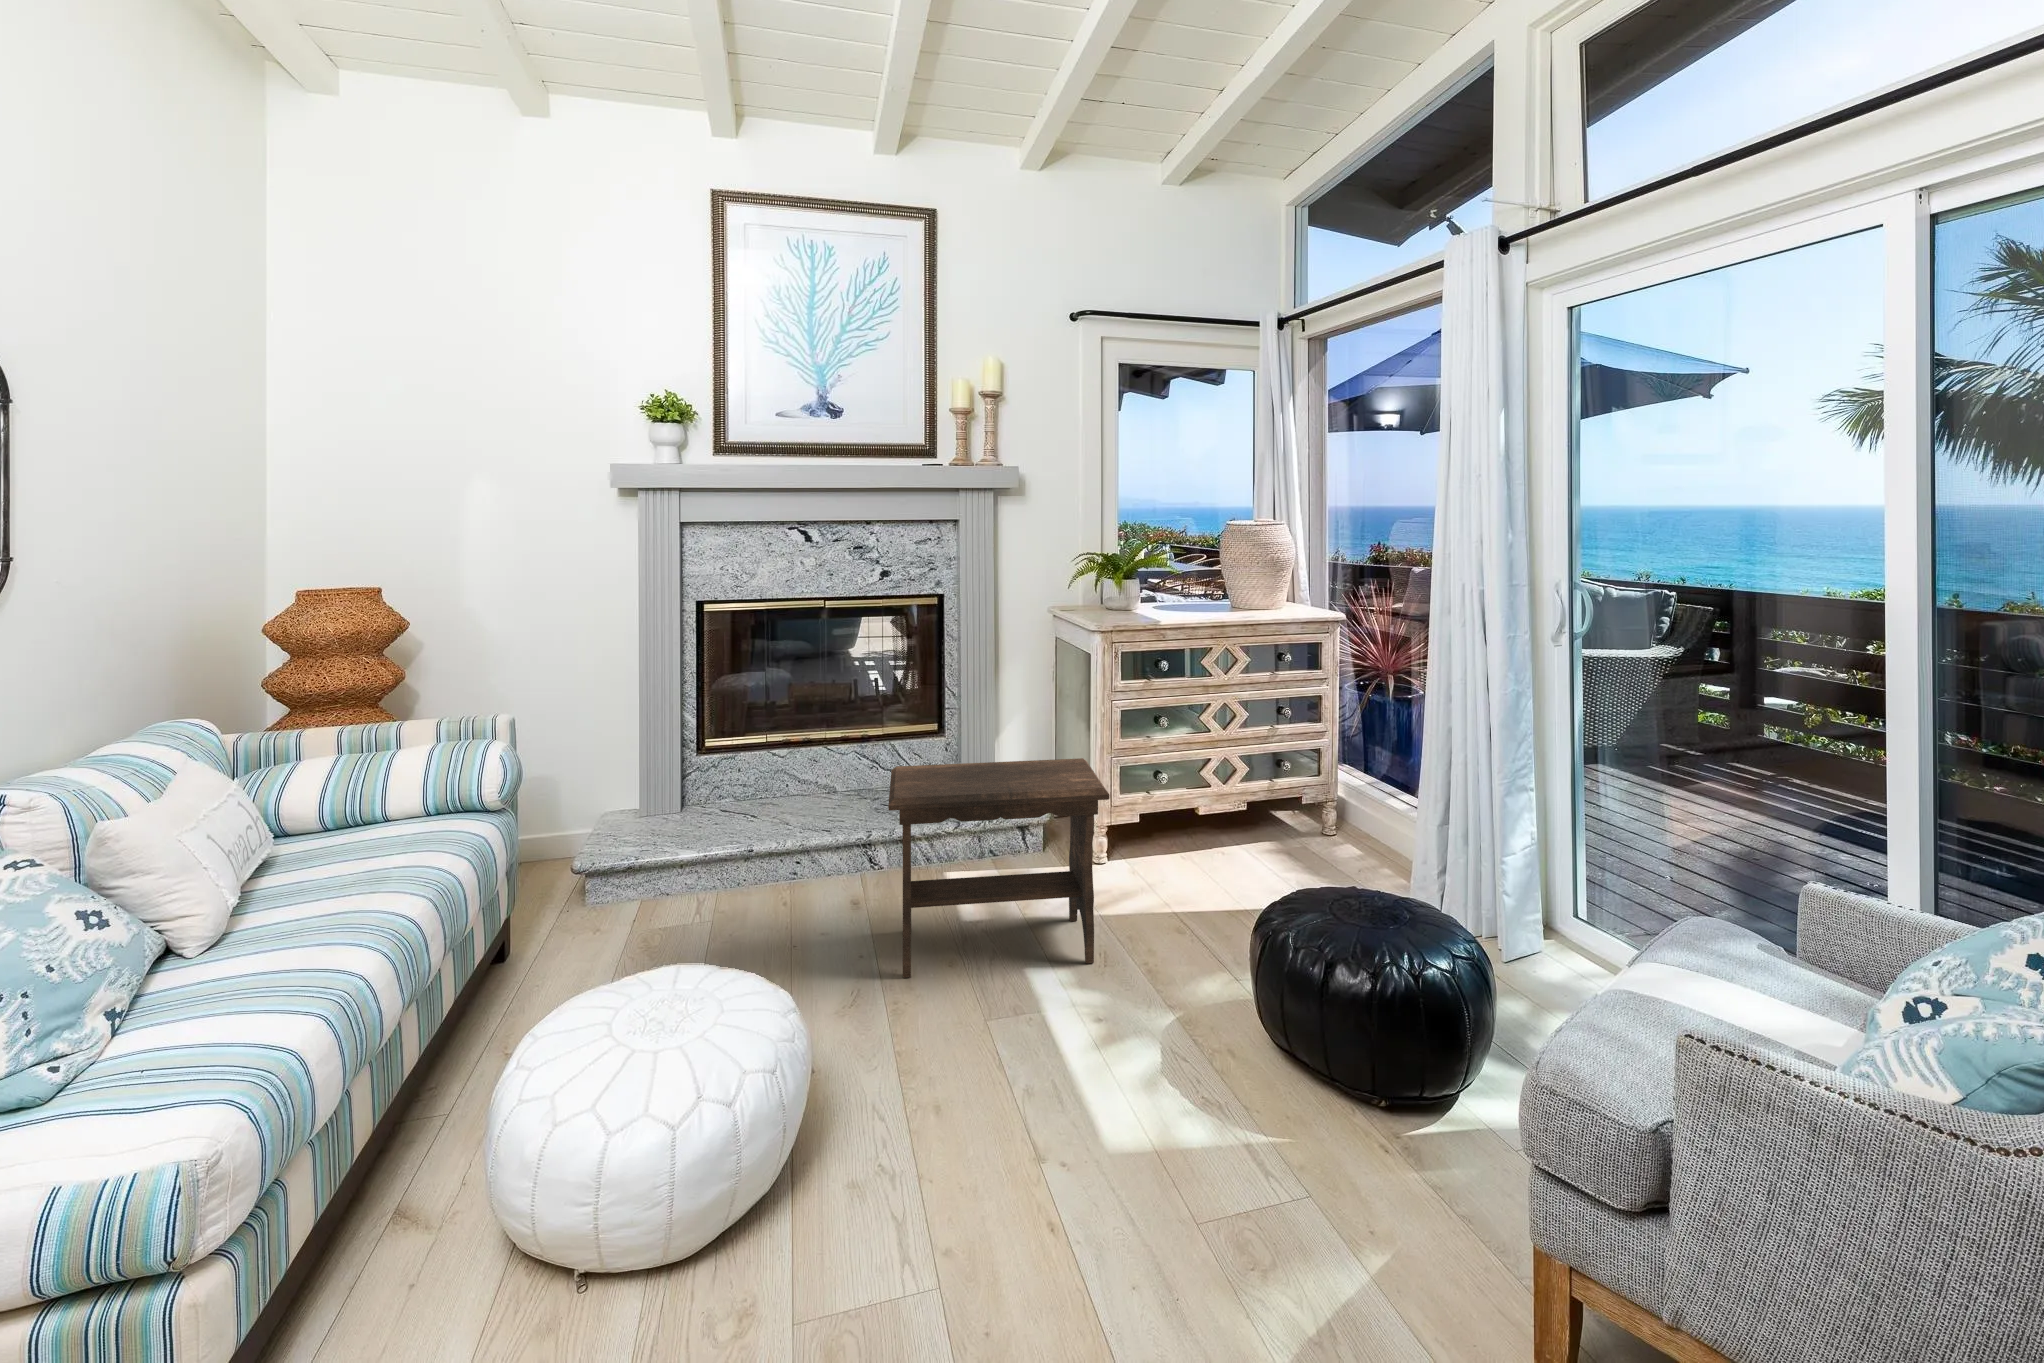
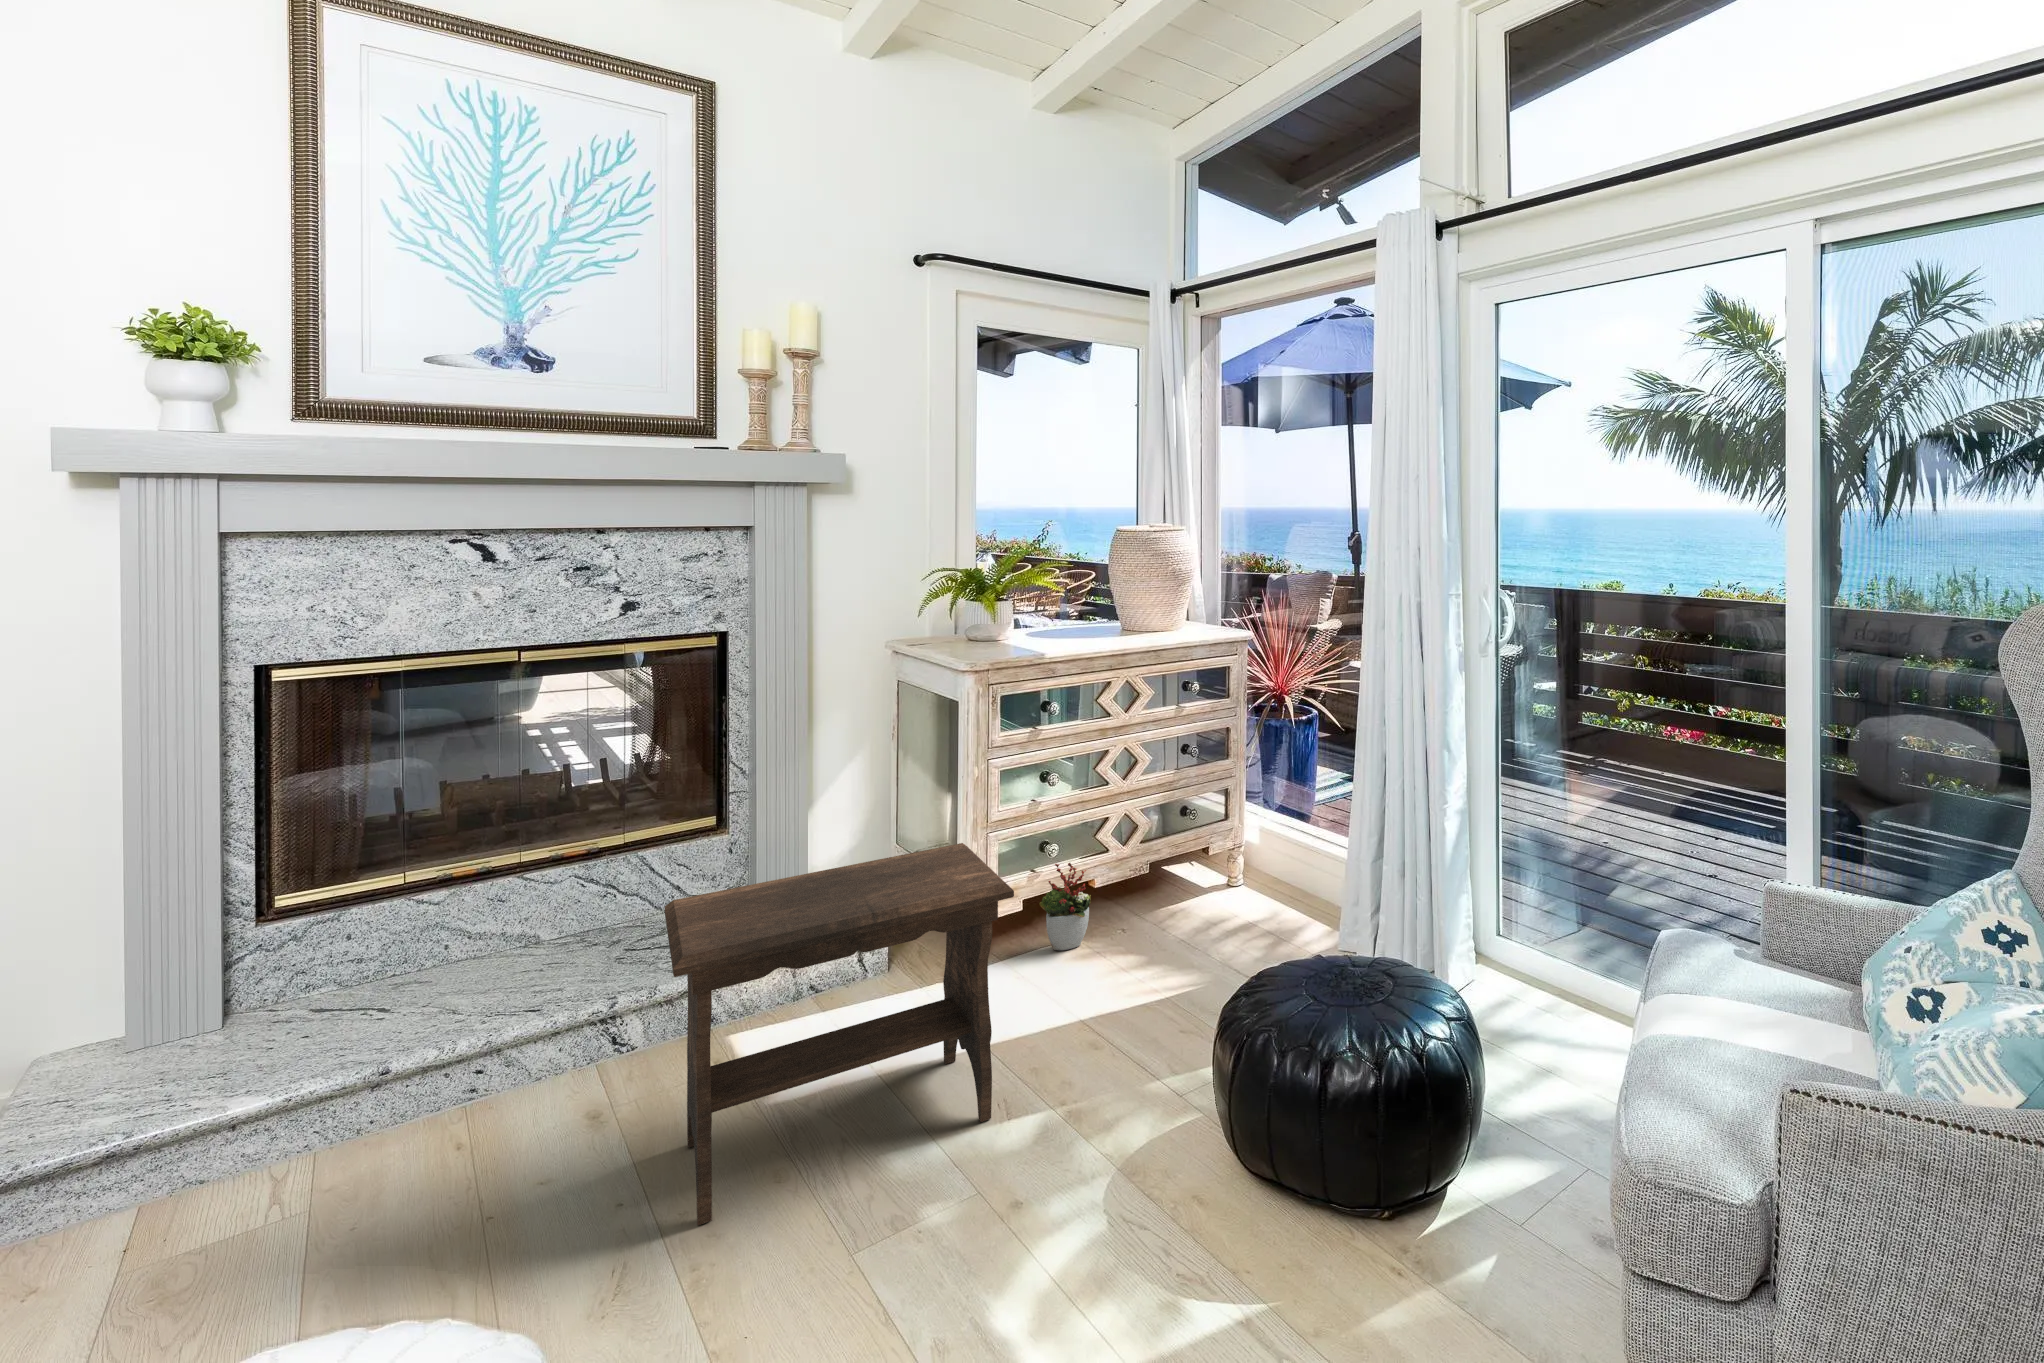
decorative plant: none [1154,792,1195,863] -> present [1040,863,1091,950]

